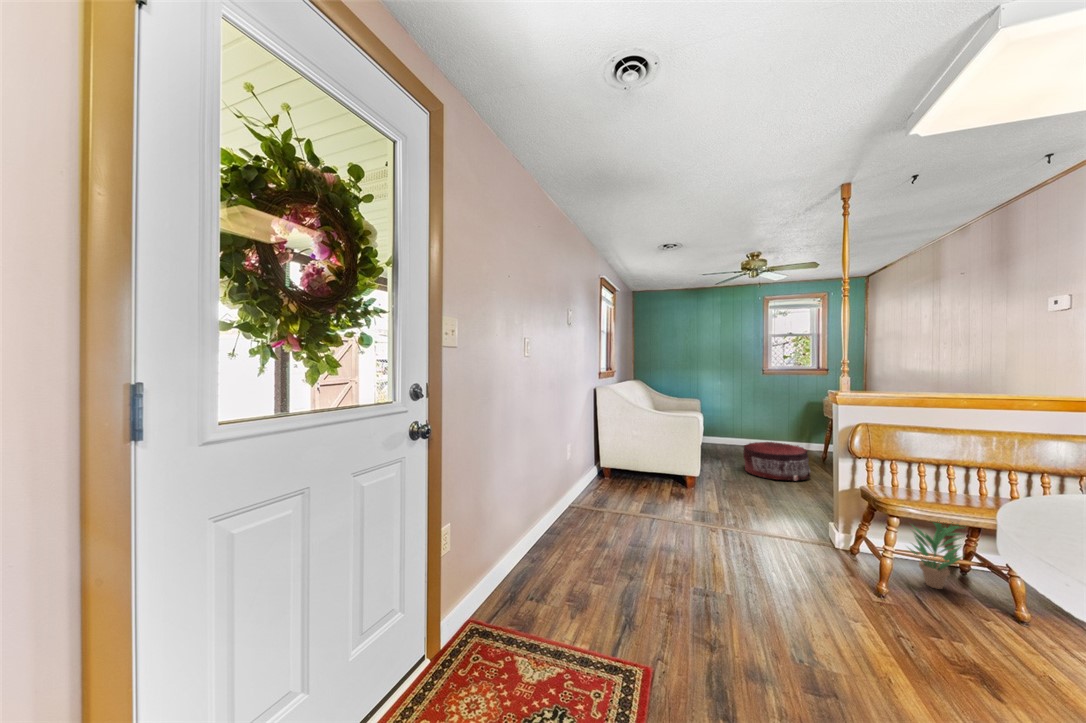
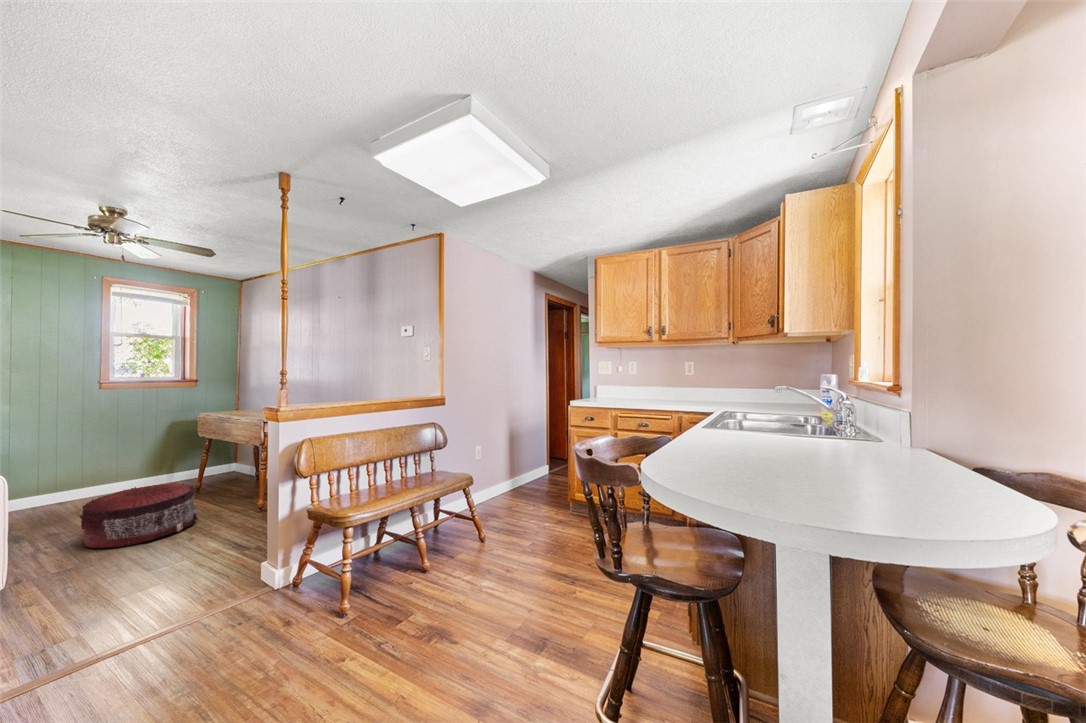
potted plant: present [910,521,962,589] -> none [349,503,391,580]

